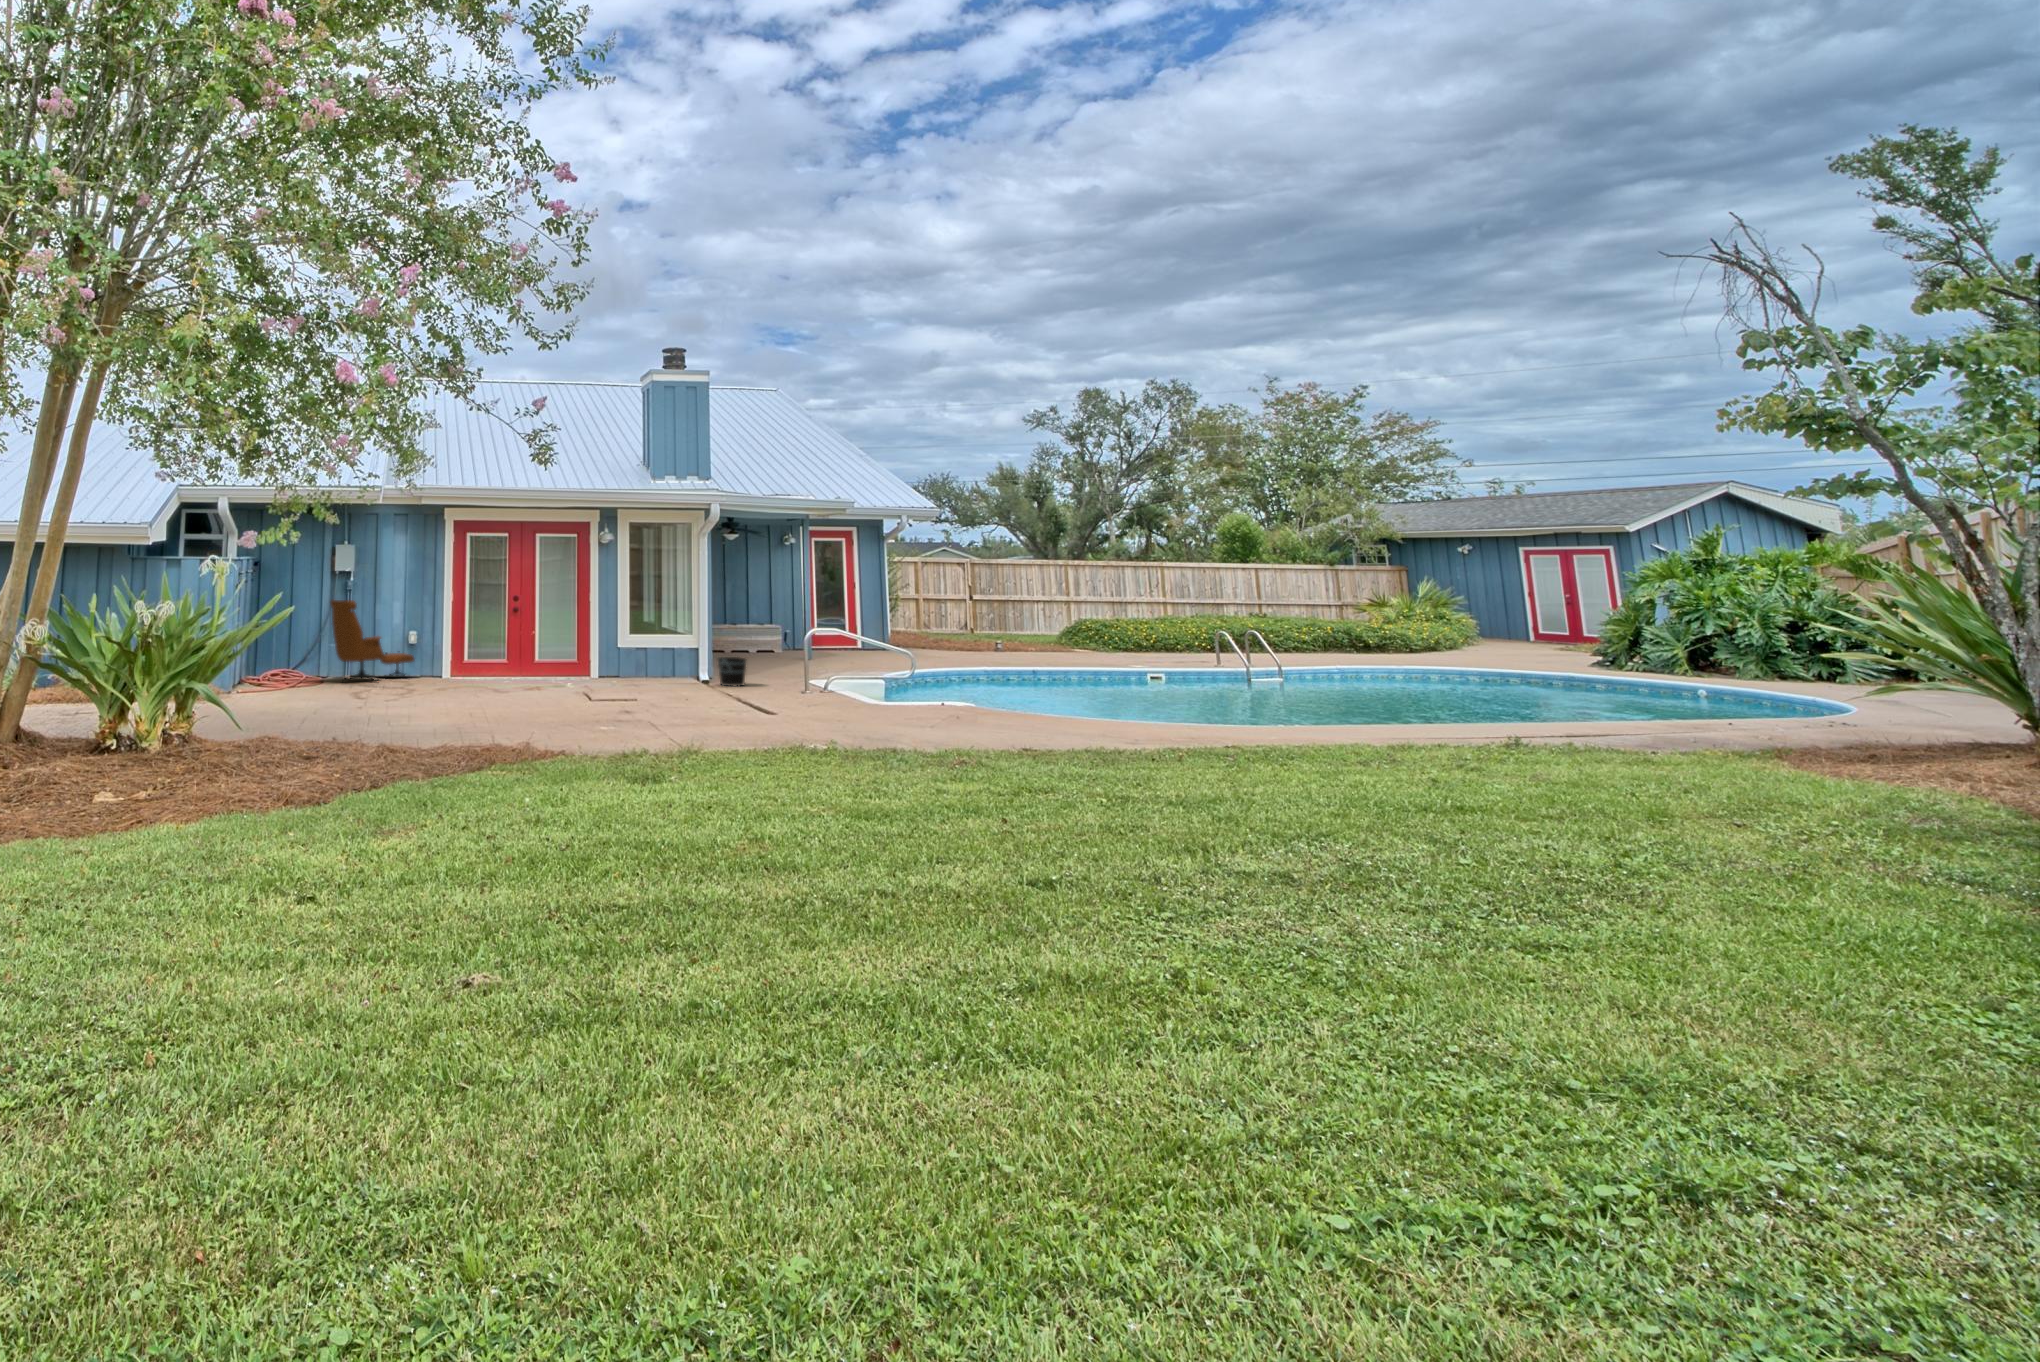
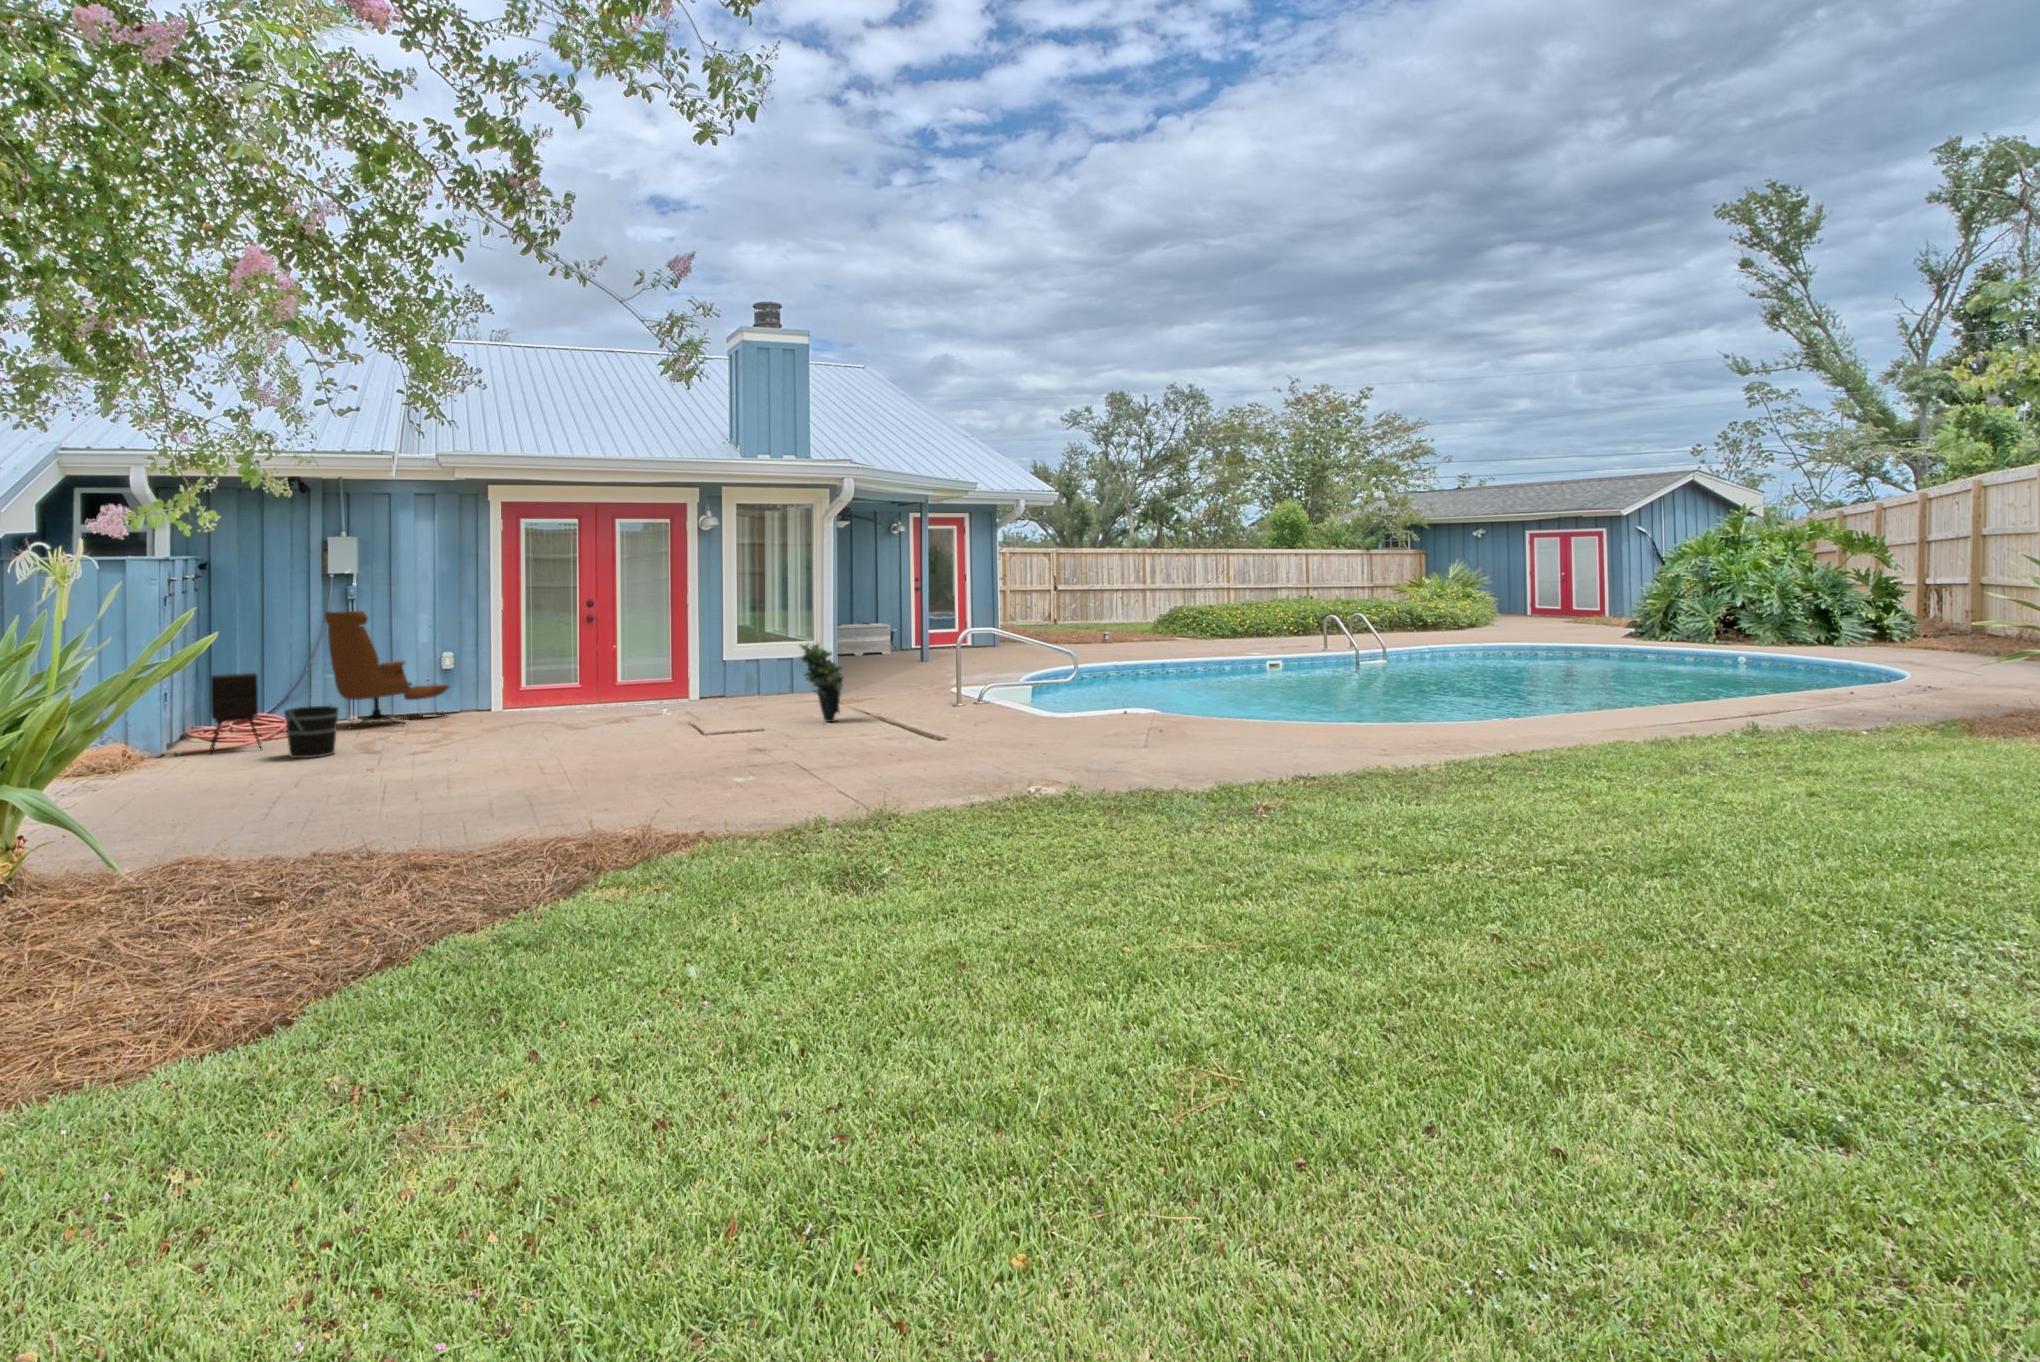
potted plant: none [650,637,685,700] -> present [800,643,843,722]
side table: none [253,641,285,694] -> present [210,673,262,753]
bucket: present [718,657,746,686] -> present [285,704,339,758]

